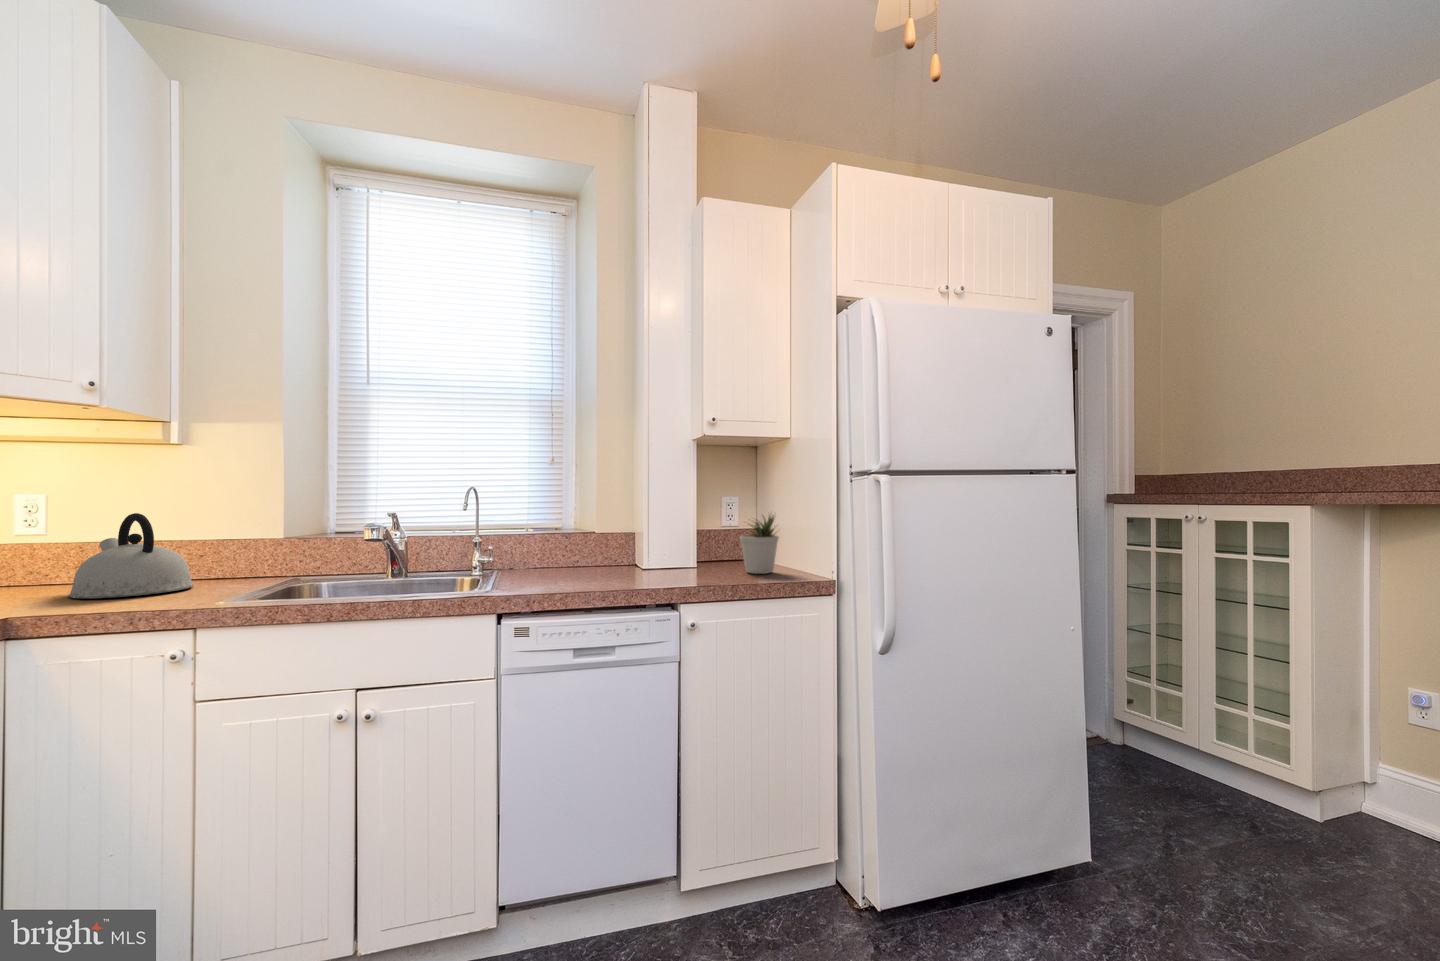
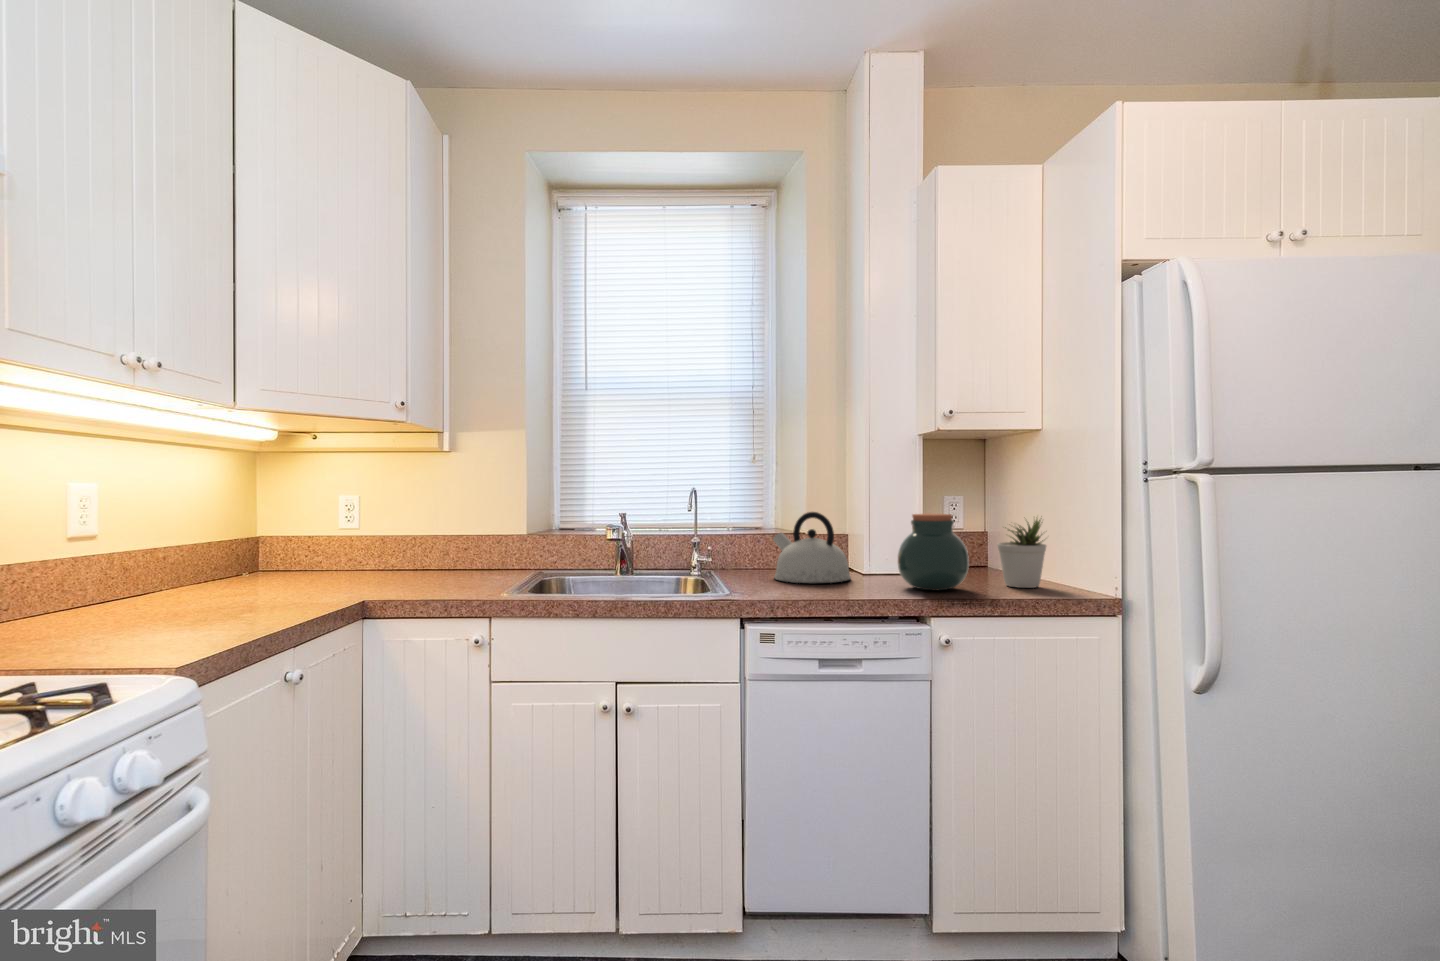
jar: none [654,511,714,579] -> present [898,514,969,590]
kettle: present [68,513,194,598] -> present [773,512,851,583]

